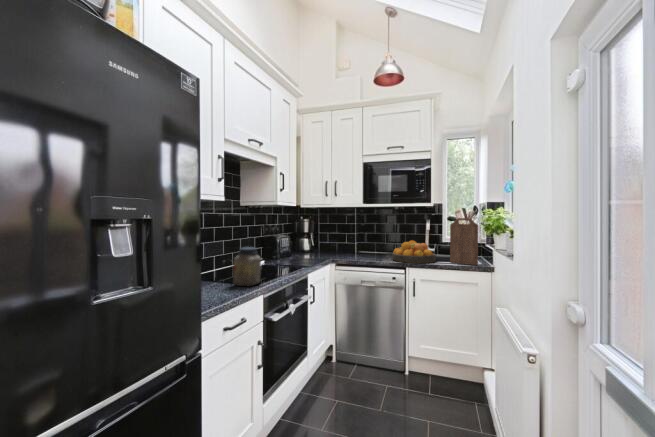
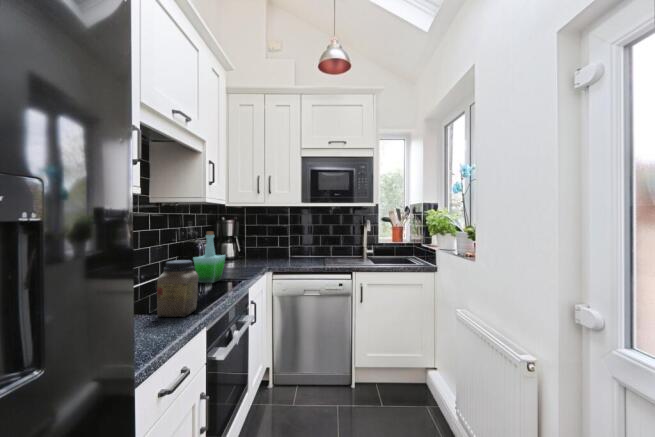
cutting board: present [450,218,478,265] -> none [394,218,422,266]
bottle: none [268,228,293,268] -> present [193,232,226,283]
fruit bowl: present [392,241,436,263] -> none [335,242,379,267]

